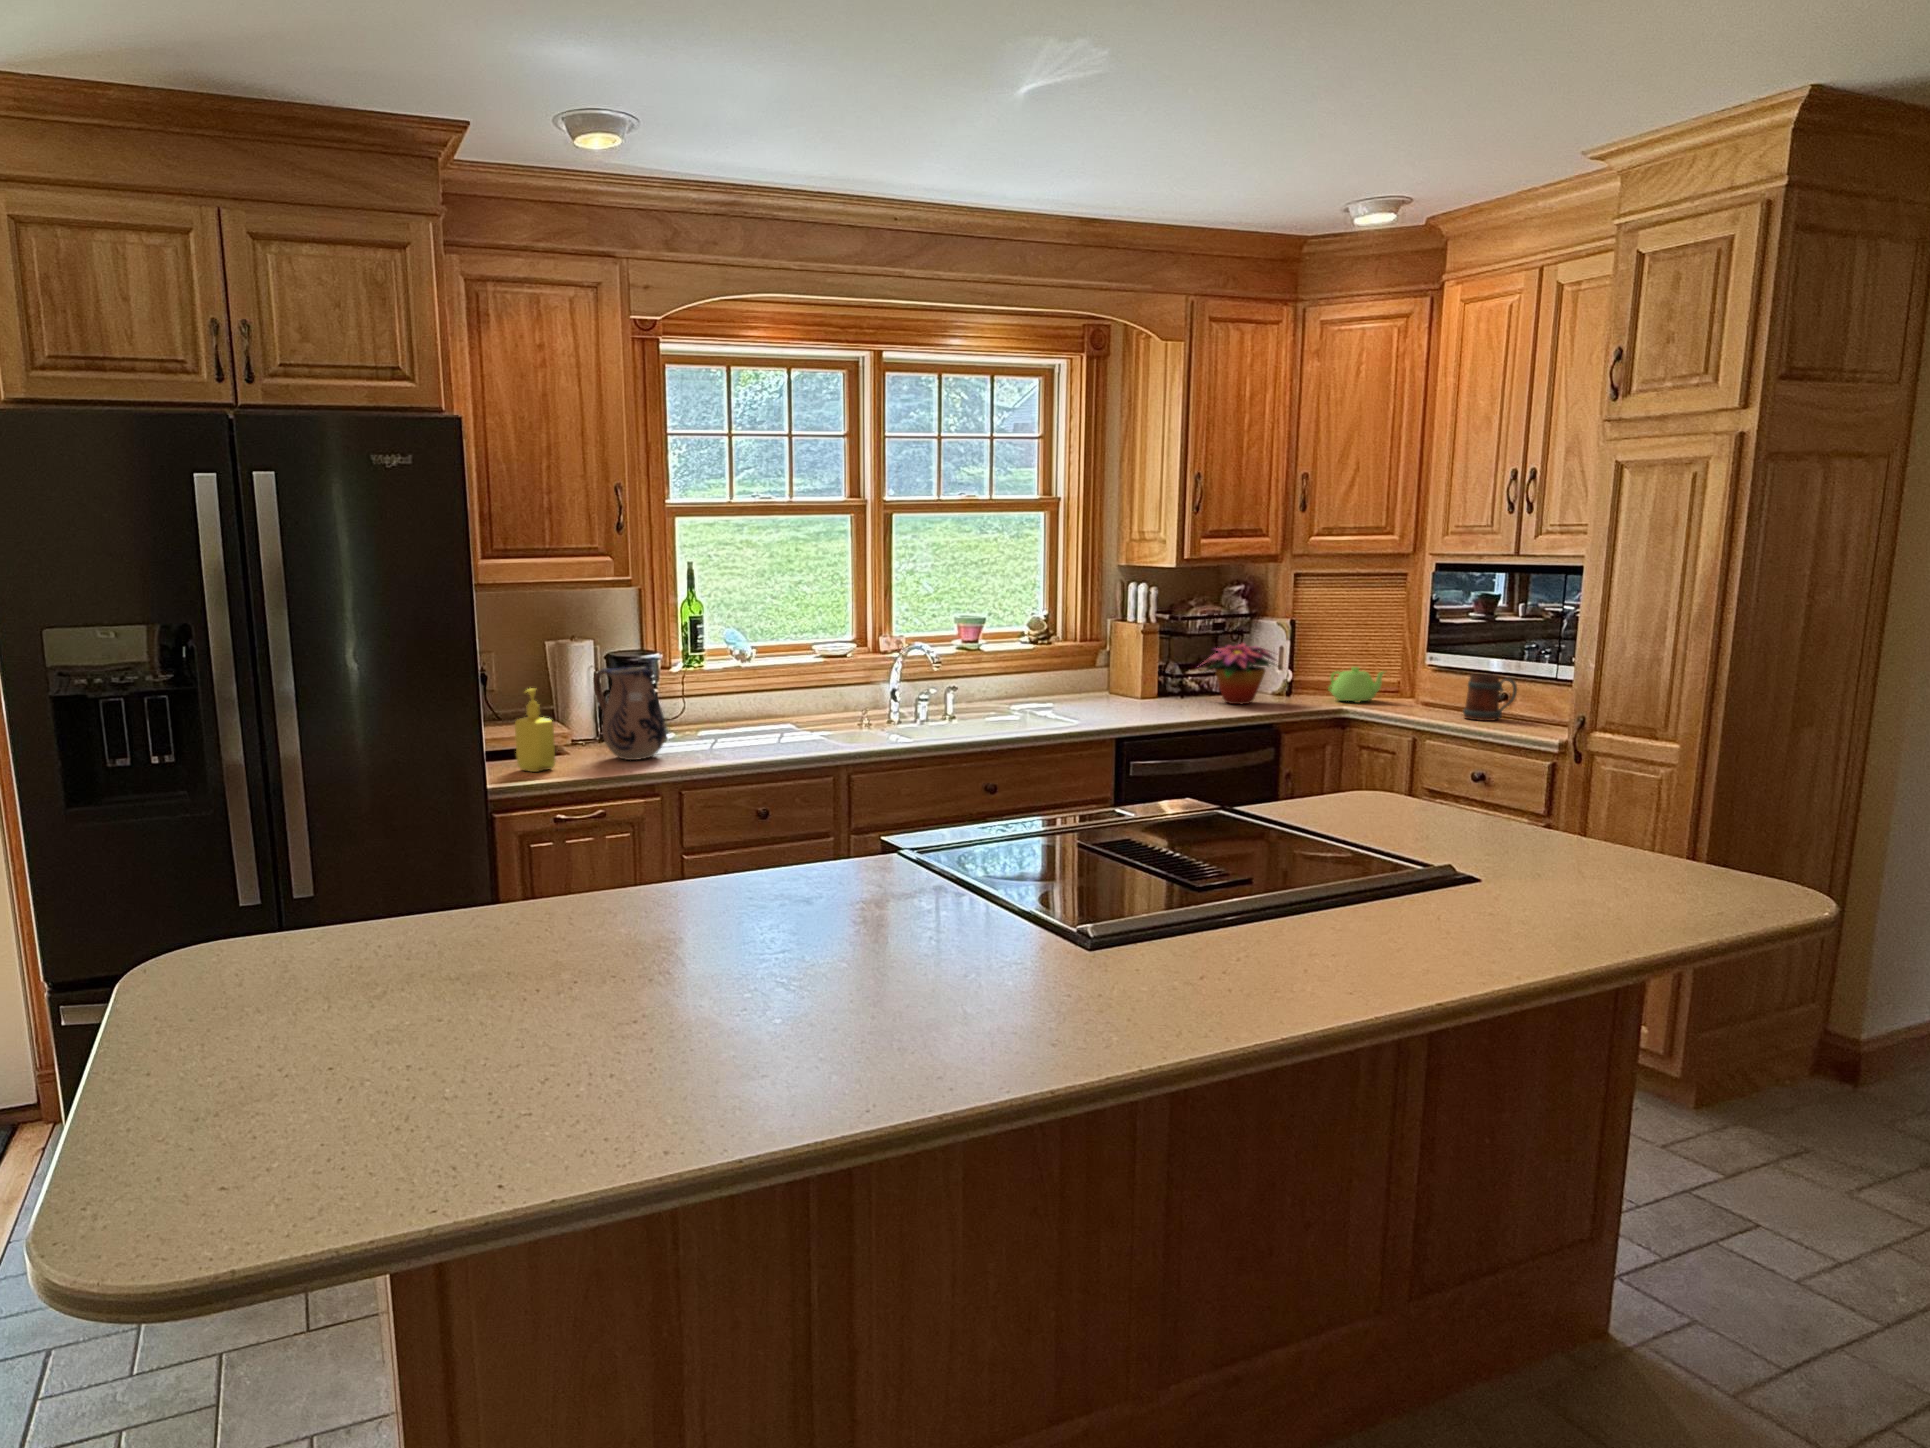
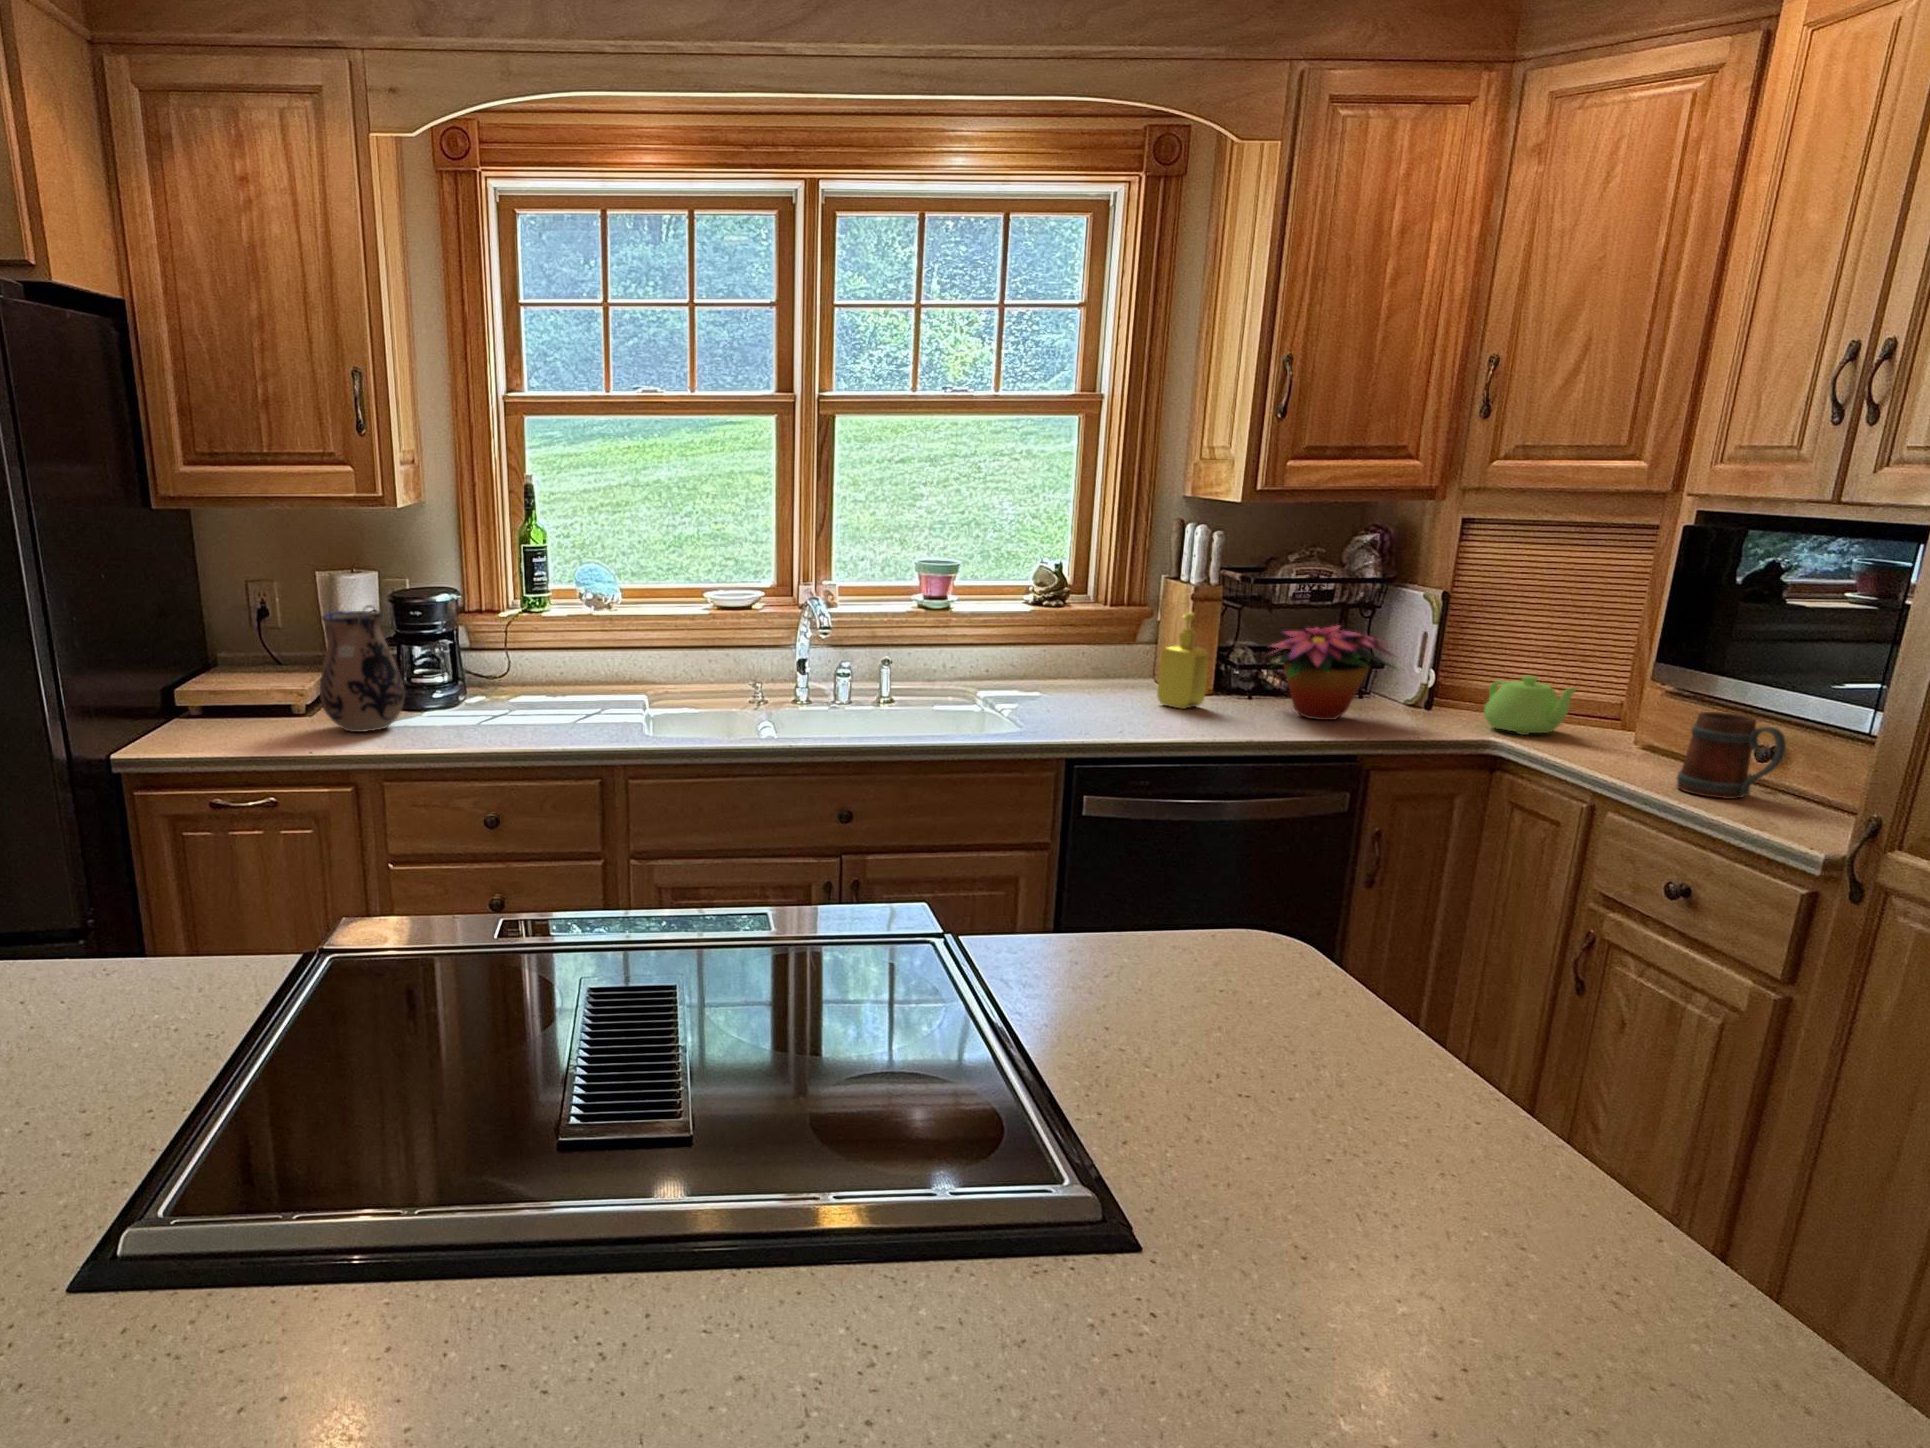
soap dispenser: present [515,688,555,772] -> present [1157,613,1209,709]

